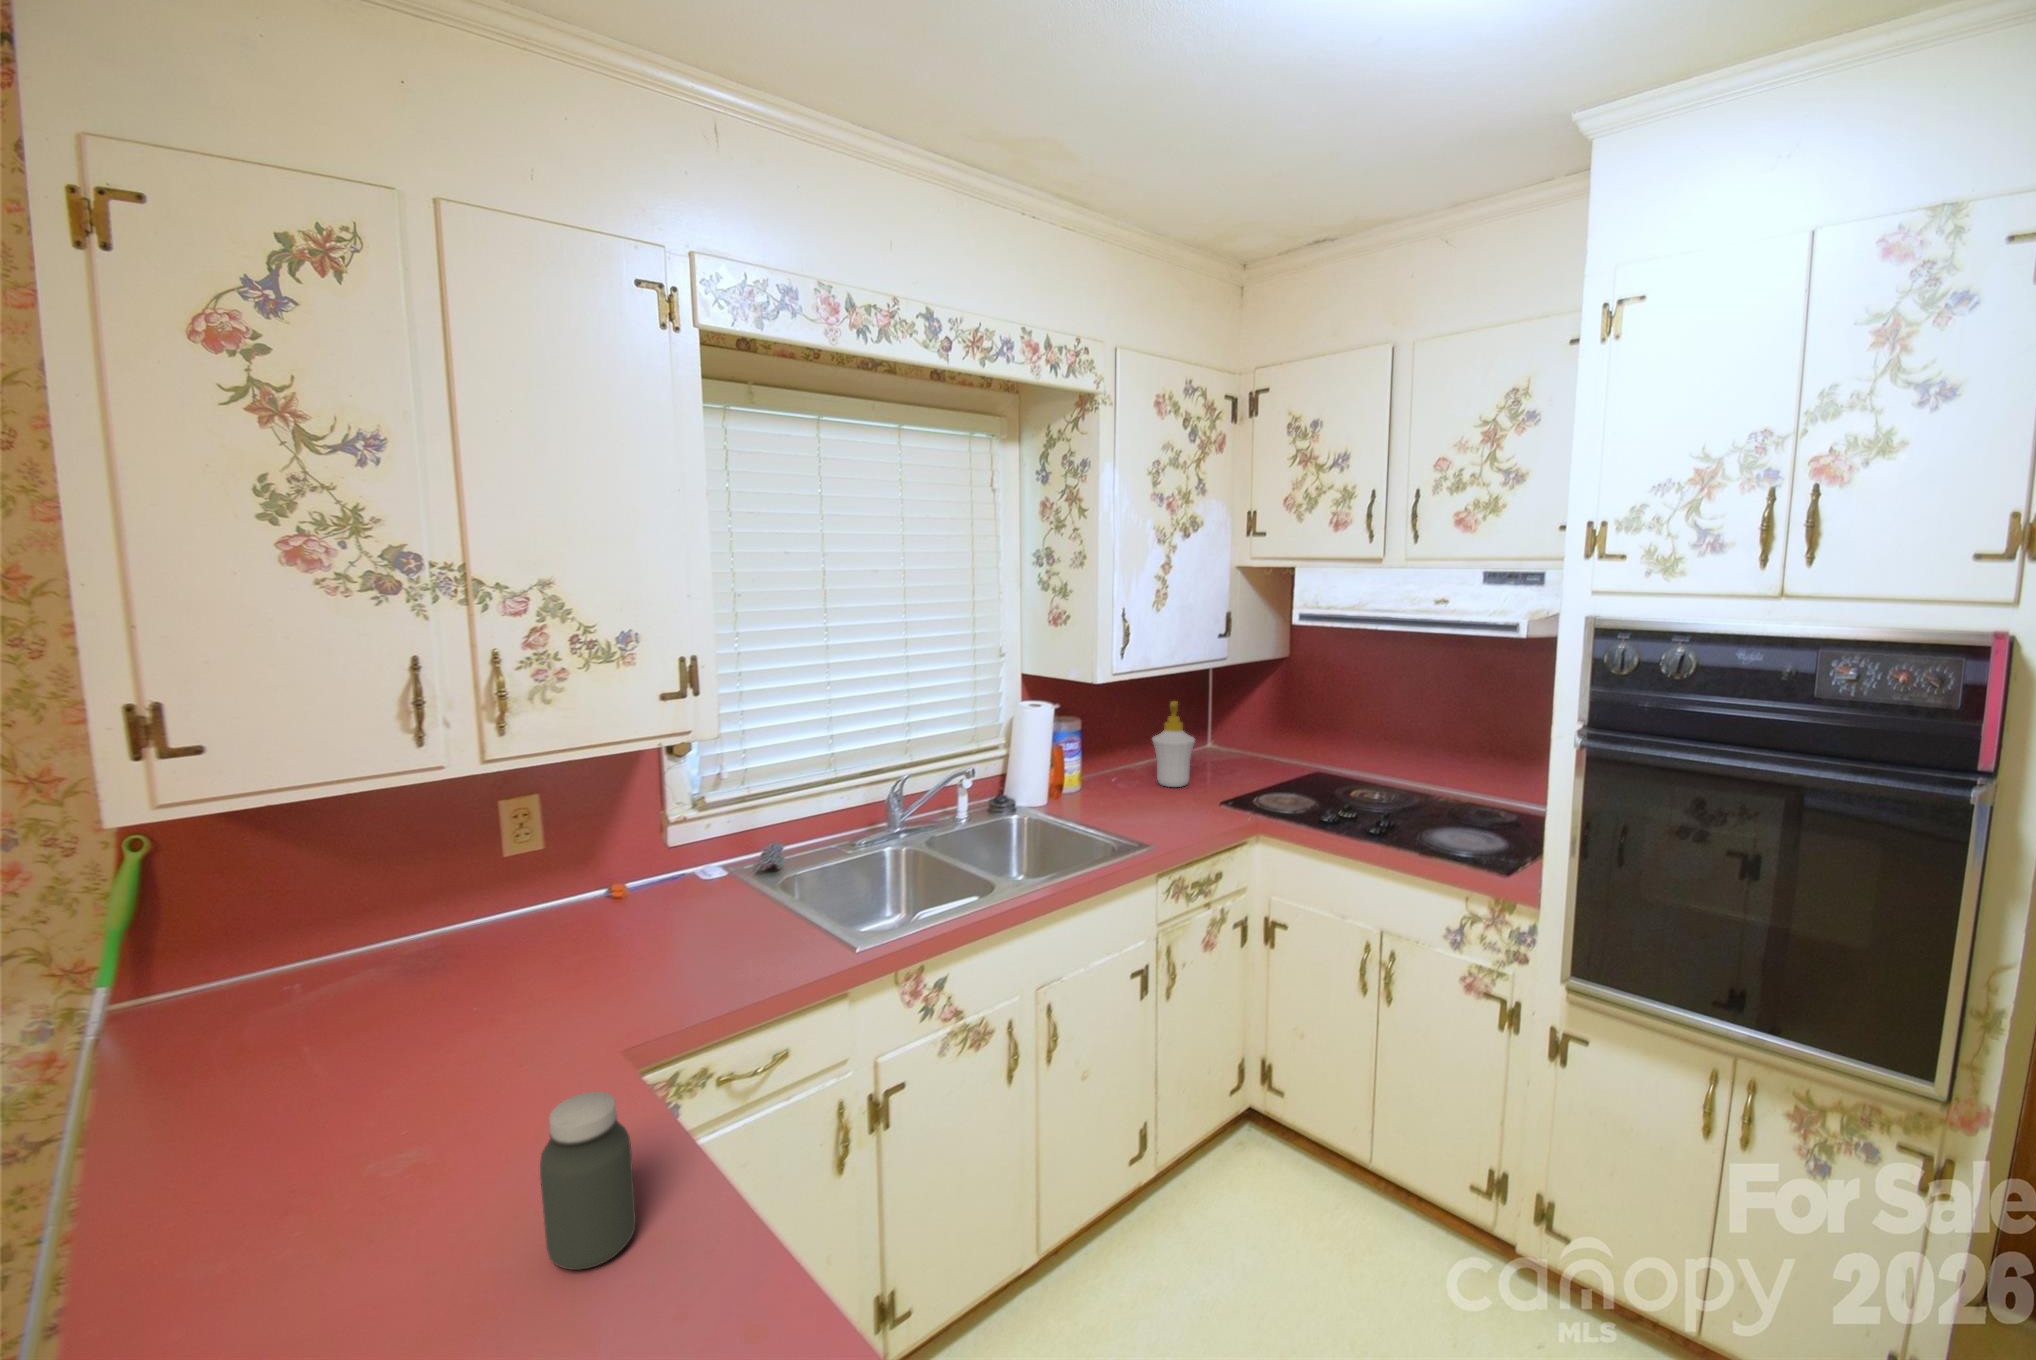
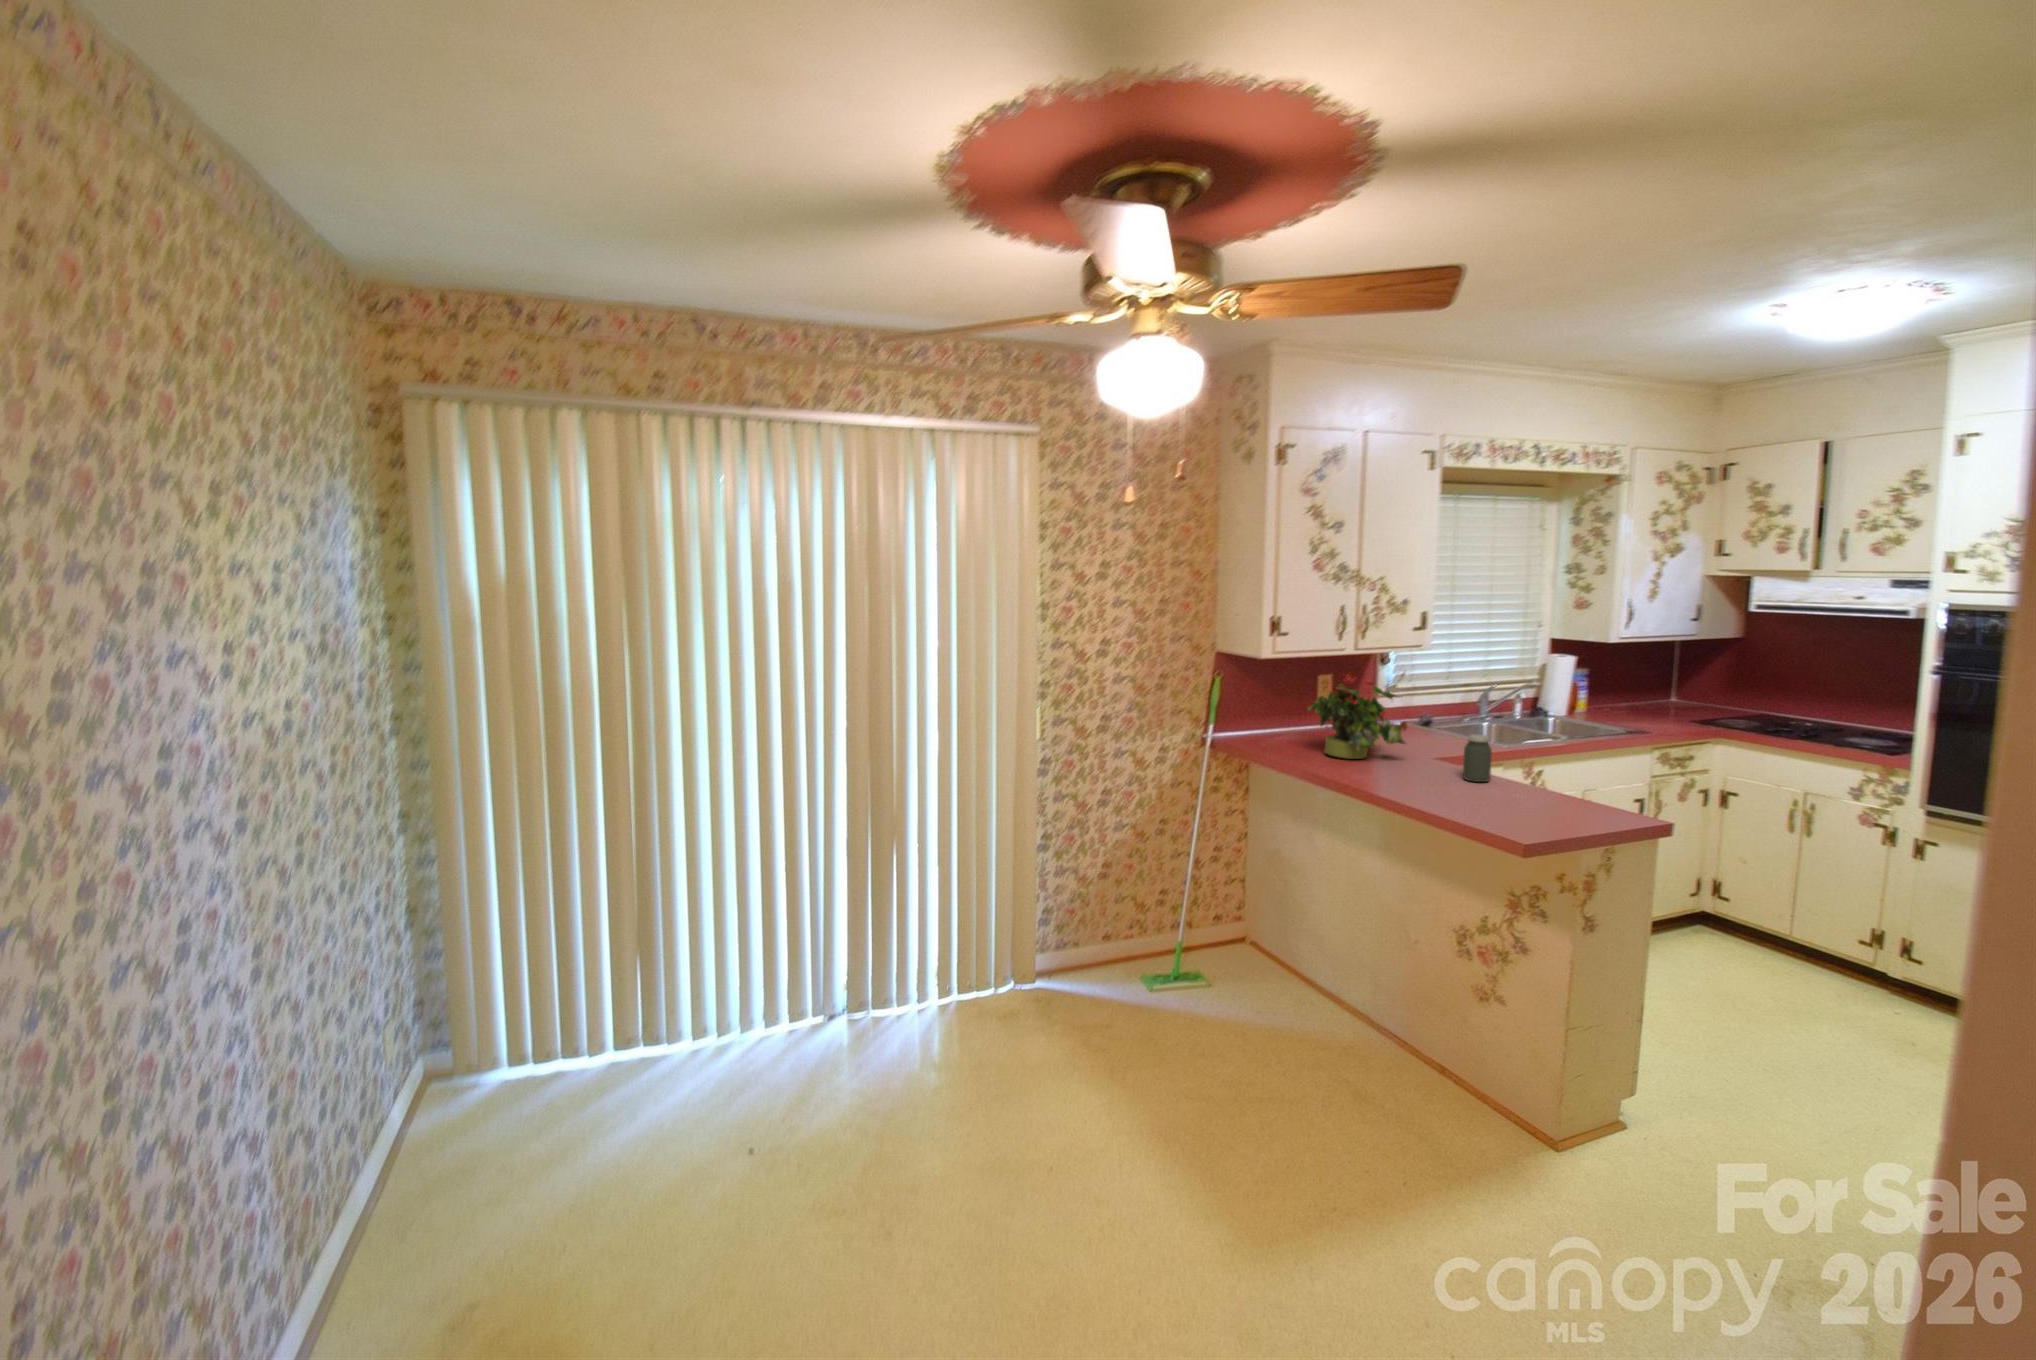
soap bottle: present [1152,701,1195,787] -> none [1638,660,1671,714]
potted plant: none [220,850,515,1133] -> present [1308,674,1407,759]

